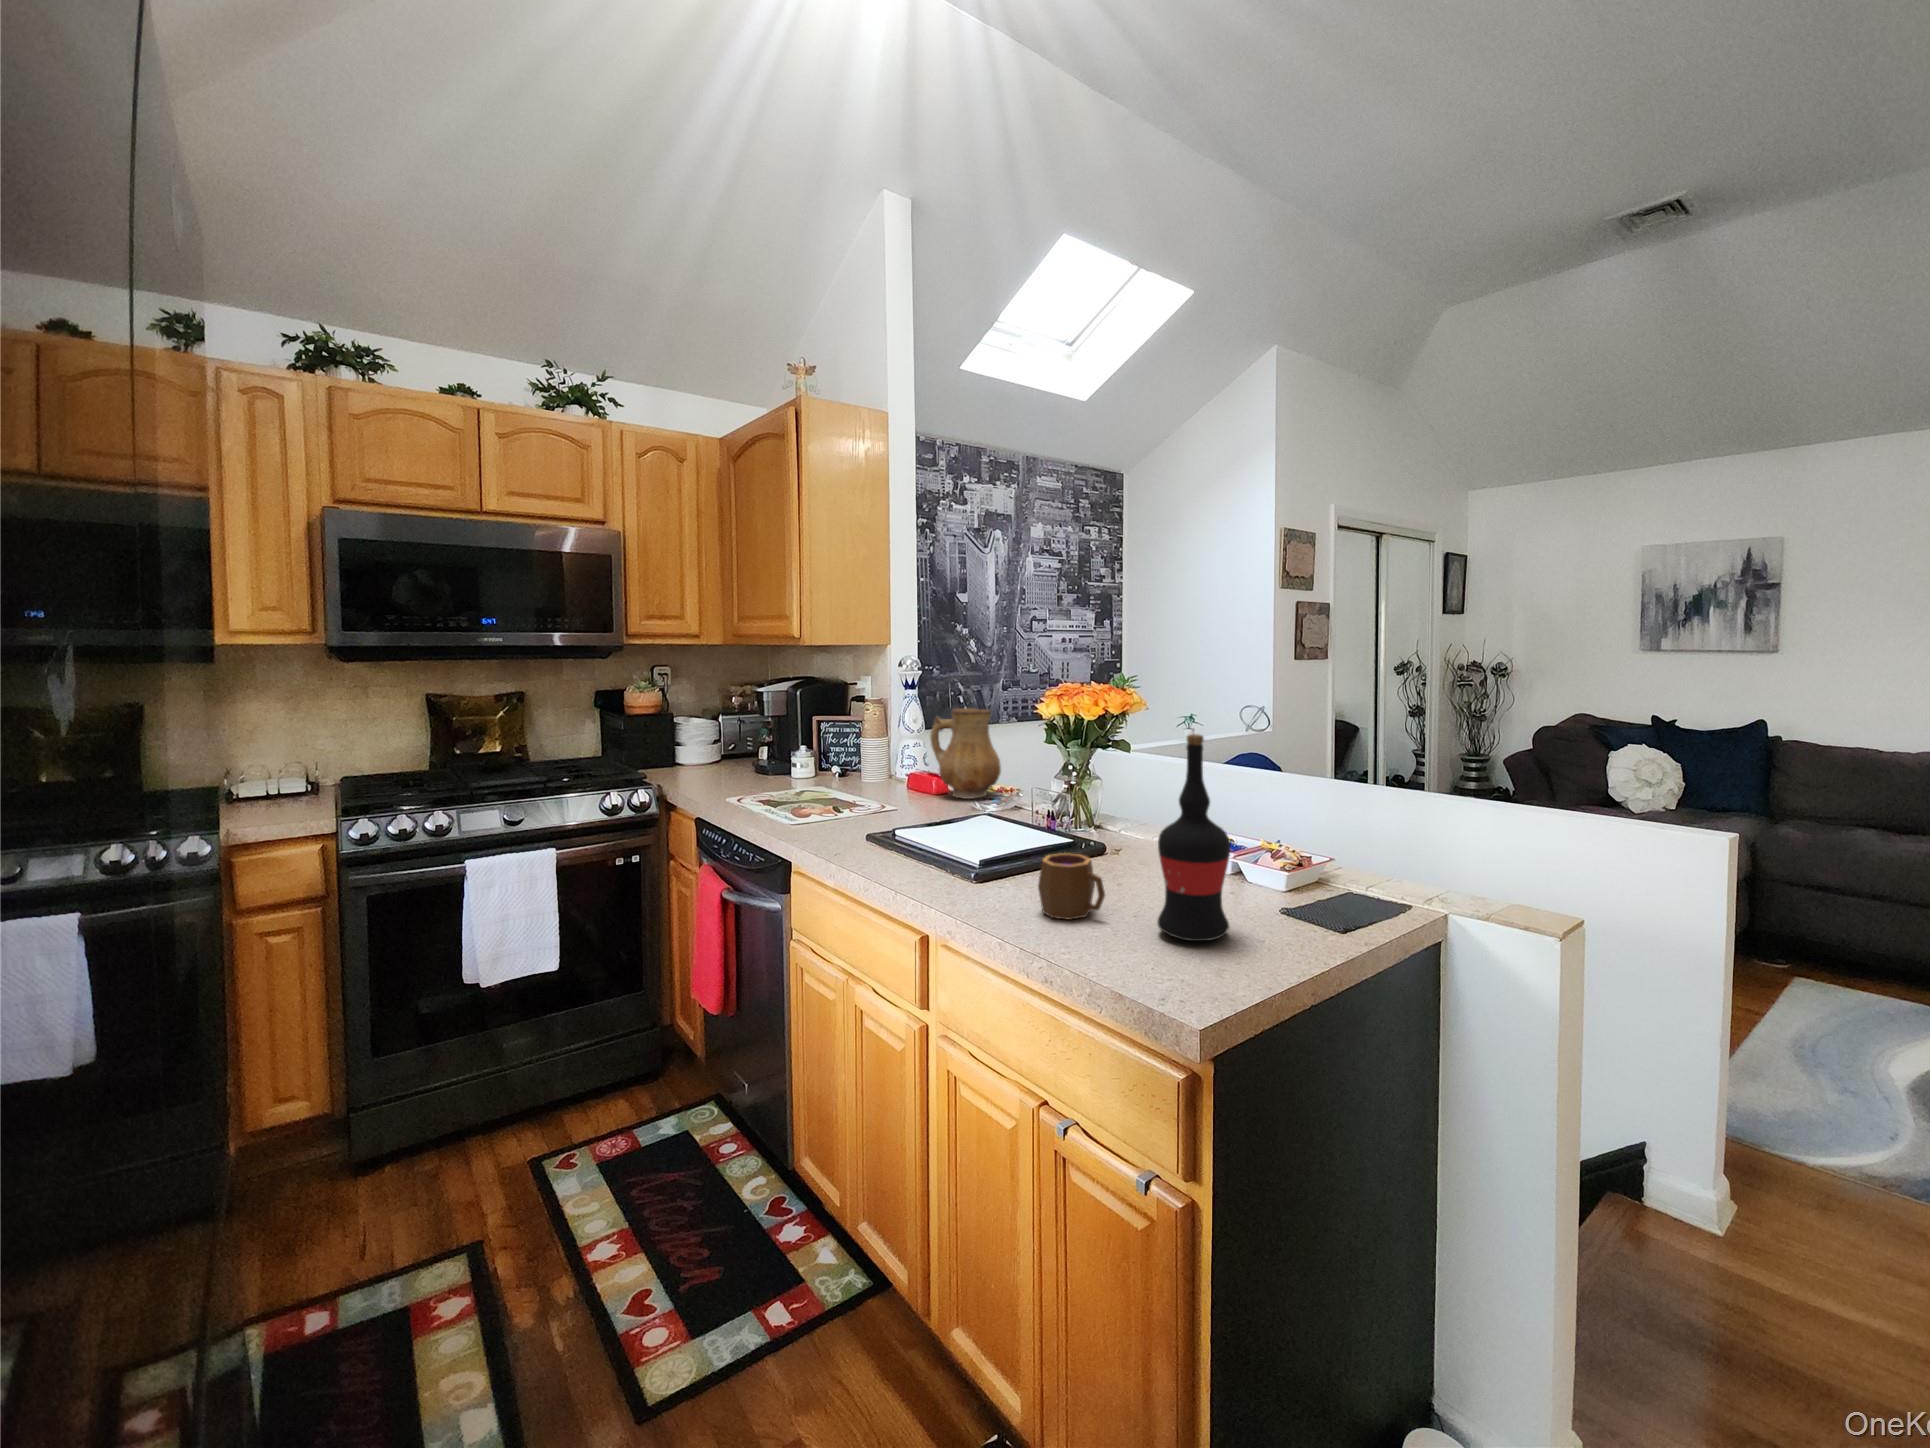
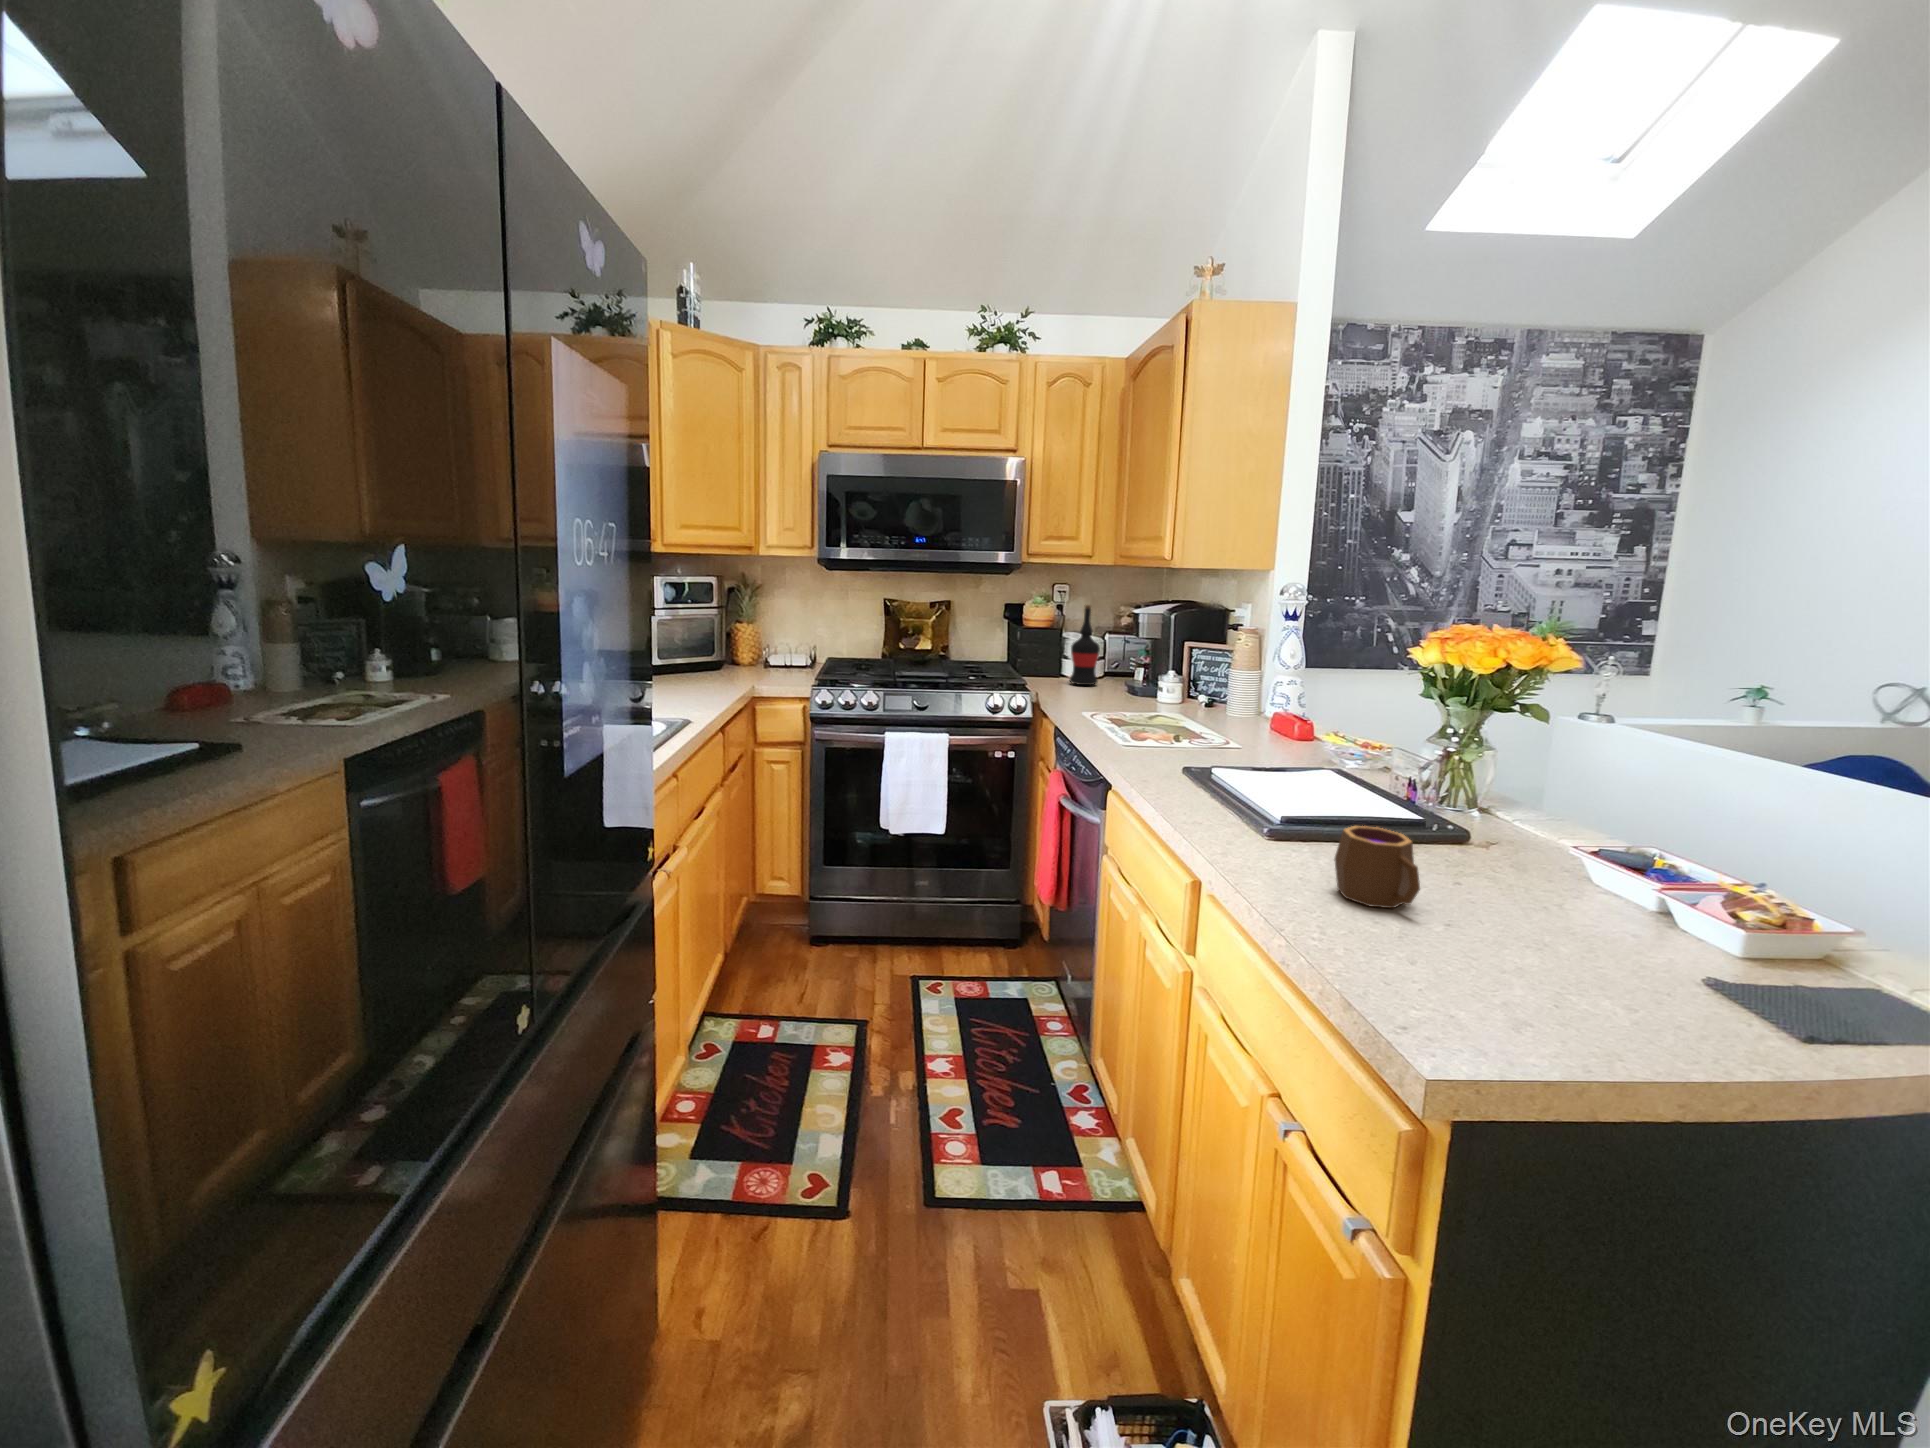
ceramic pitcher: present [930,708,1001,799] -> none [1299,646,1385,752]
wine bottle: present [1157,734,1231,941] -> present [1070,605,1100,685]

